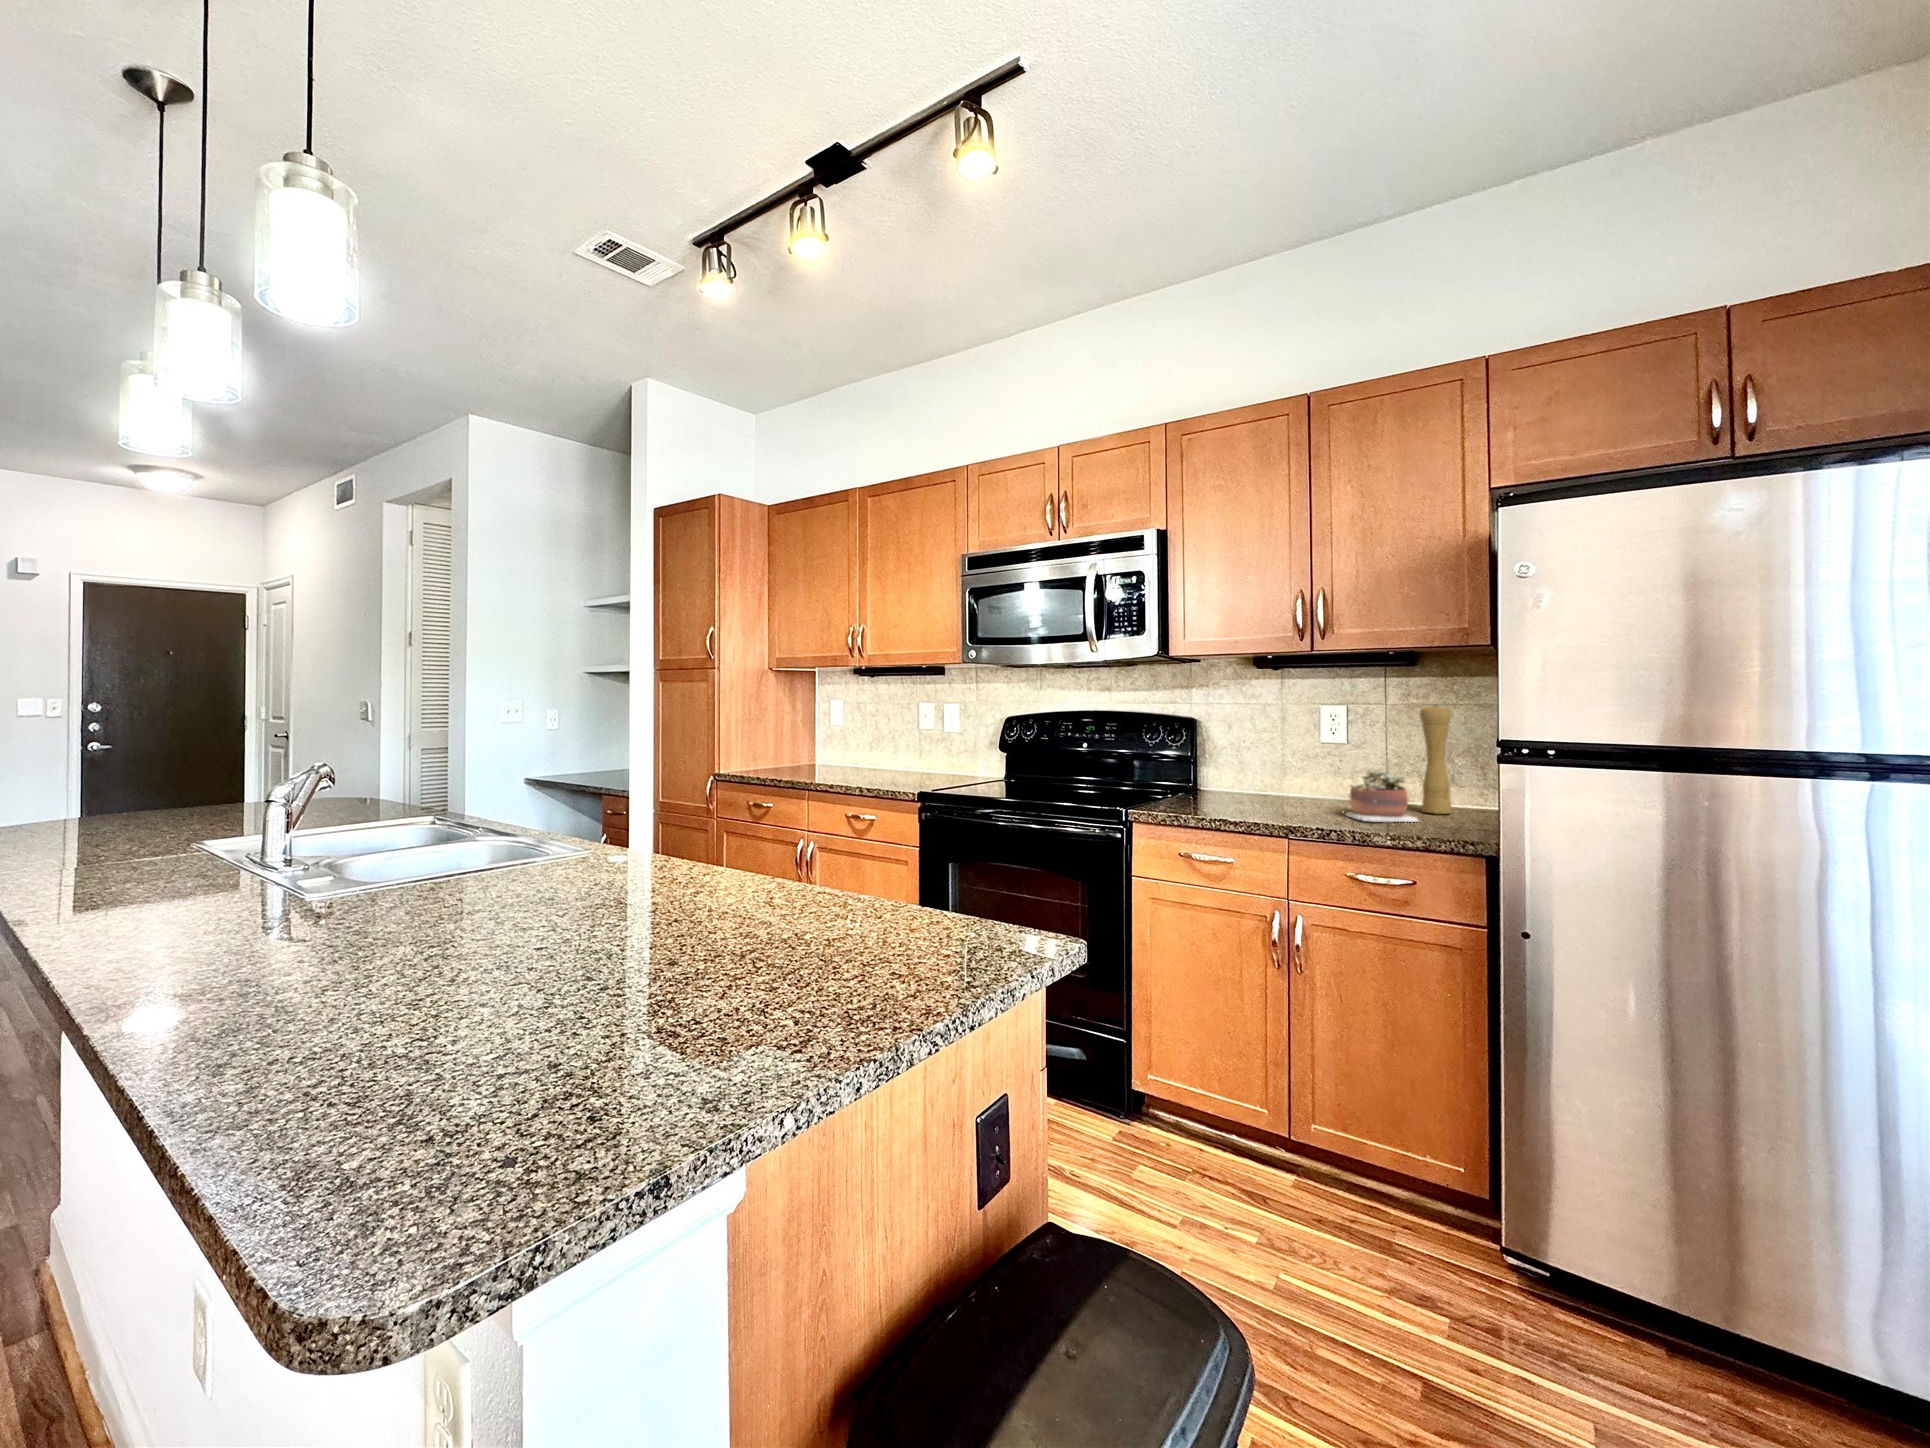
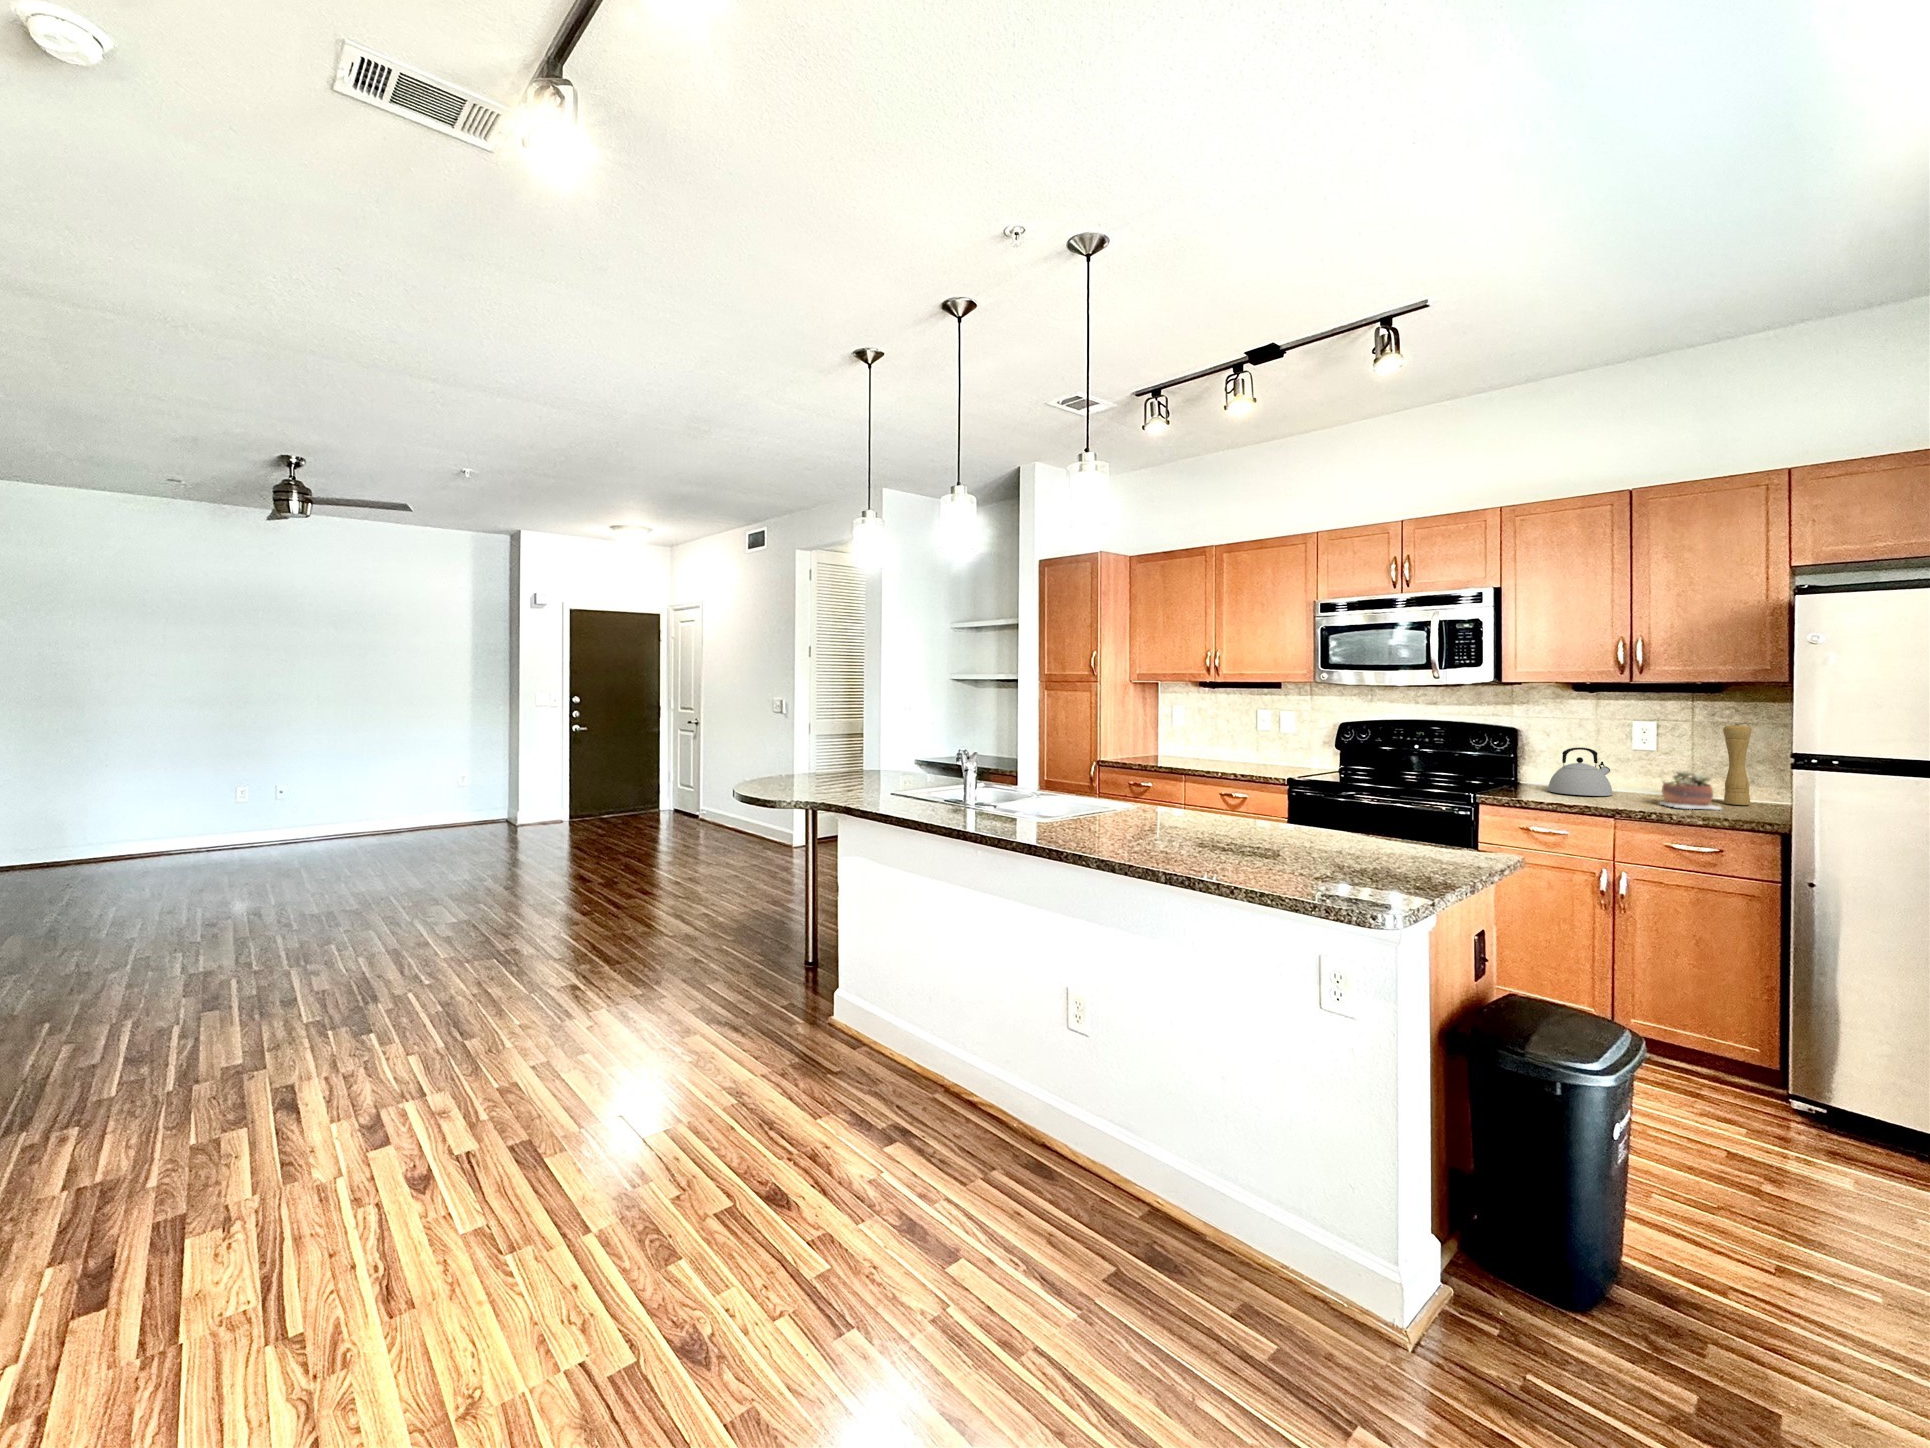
kettle: none [1225,742,1298,806] -> present [1548,747,1613,796]

